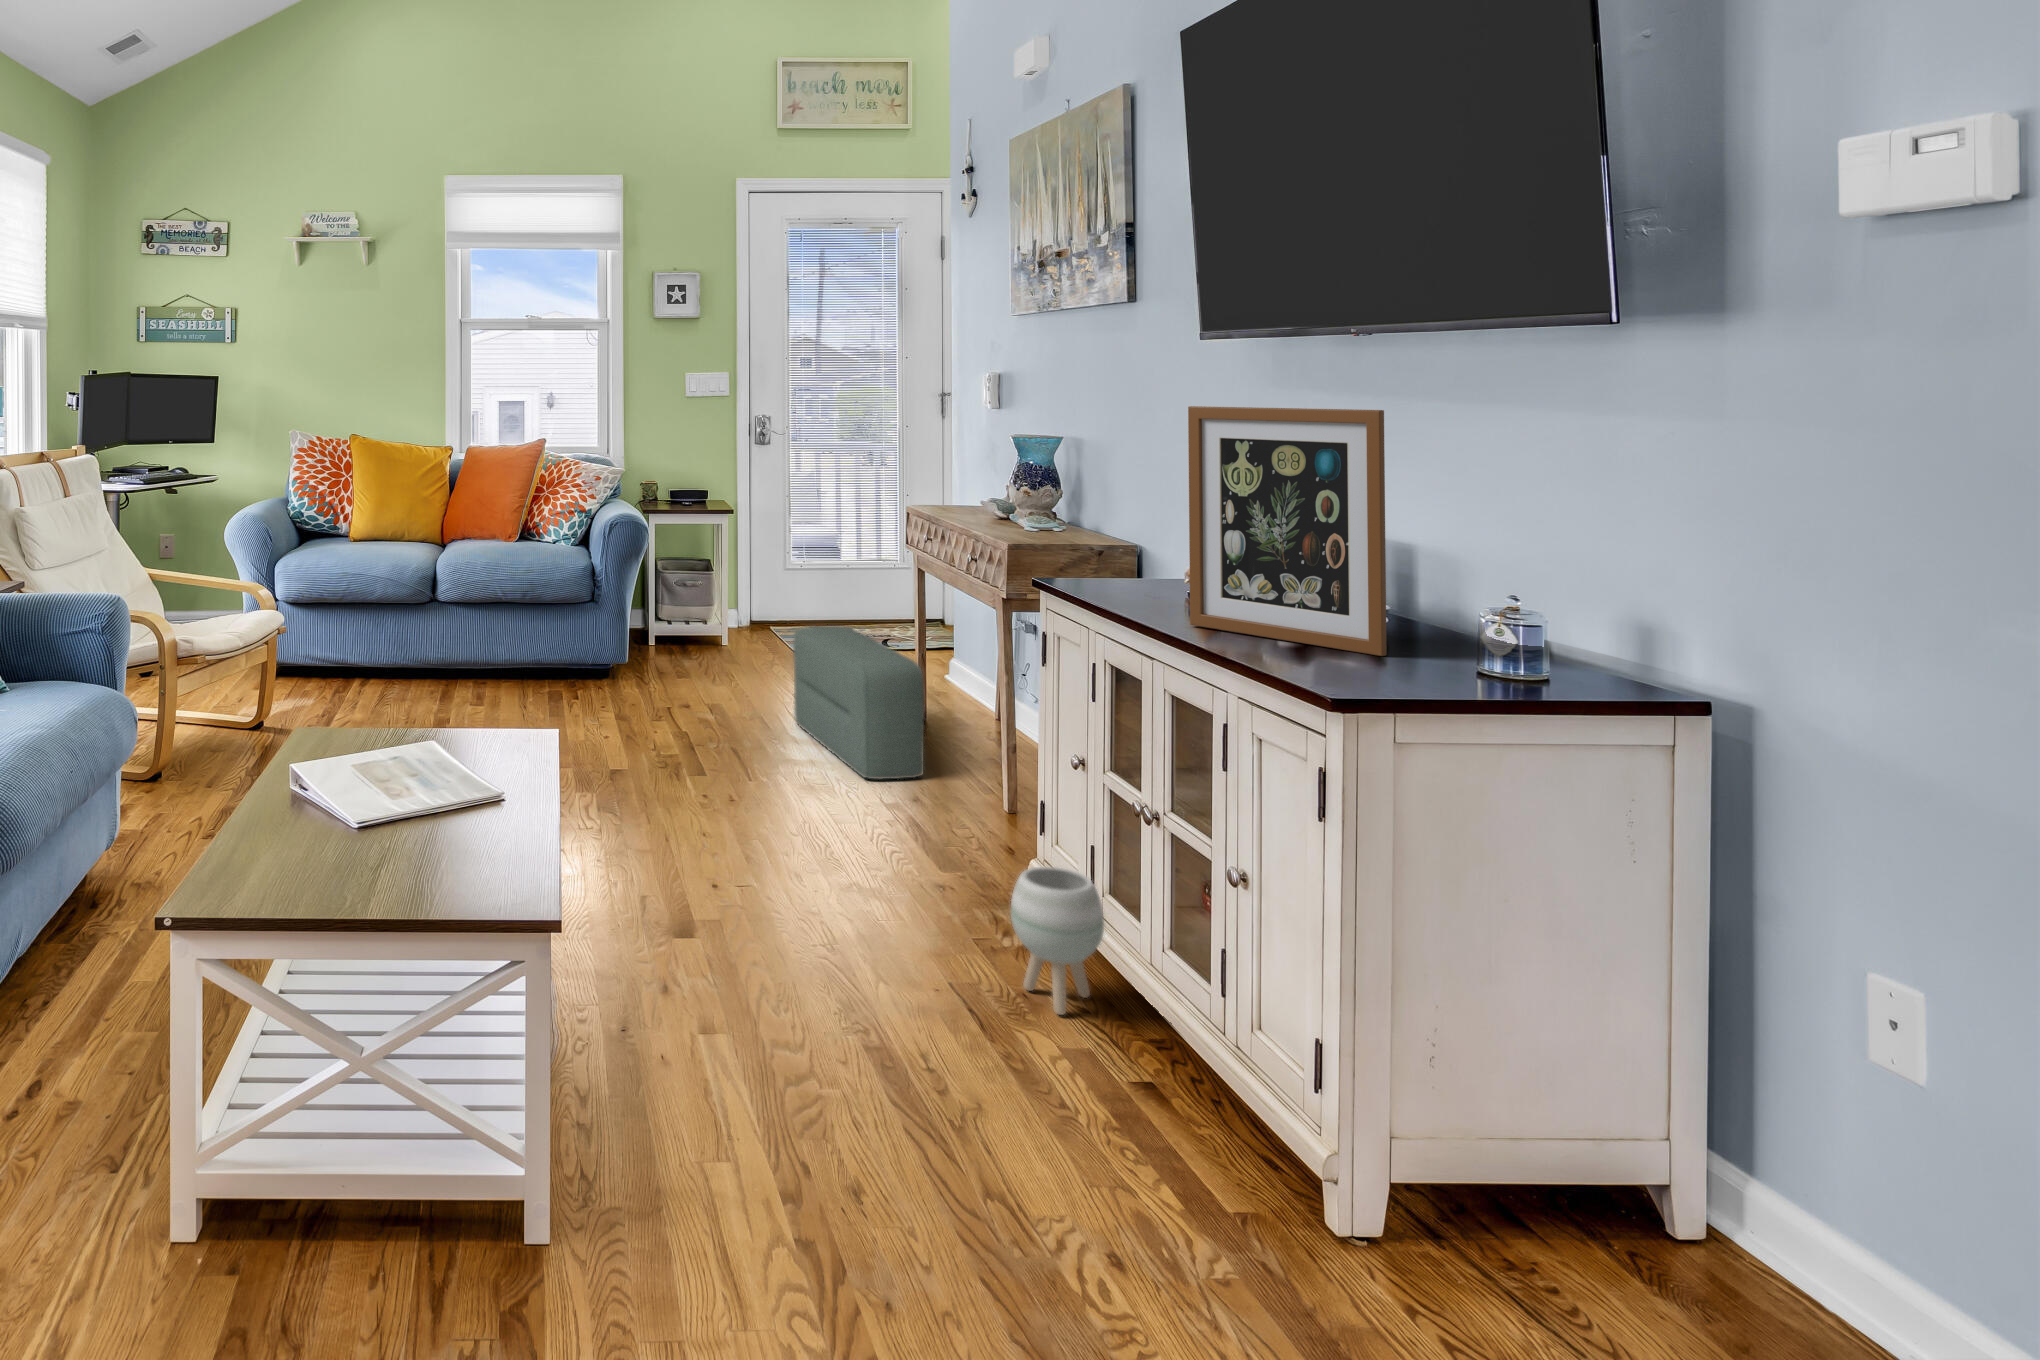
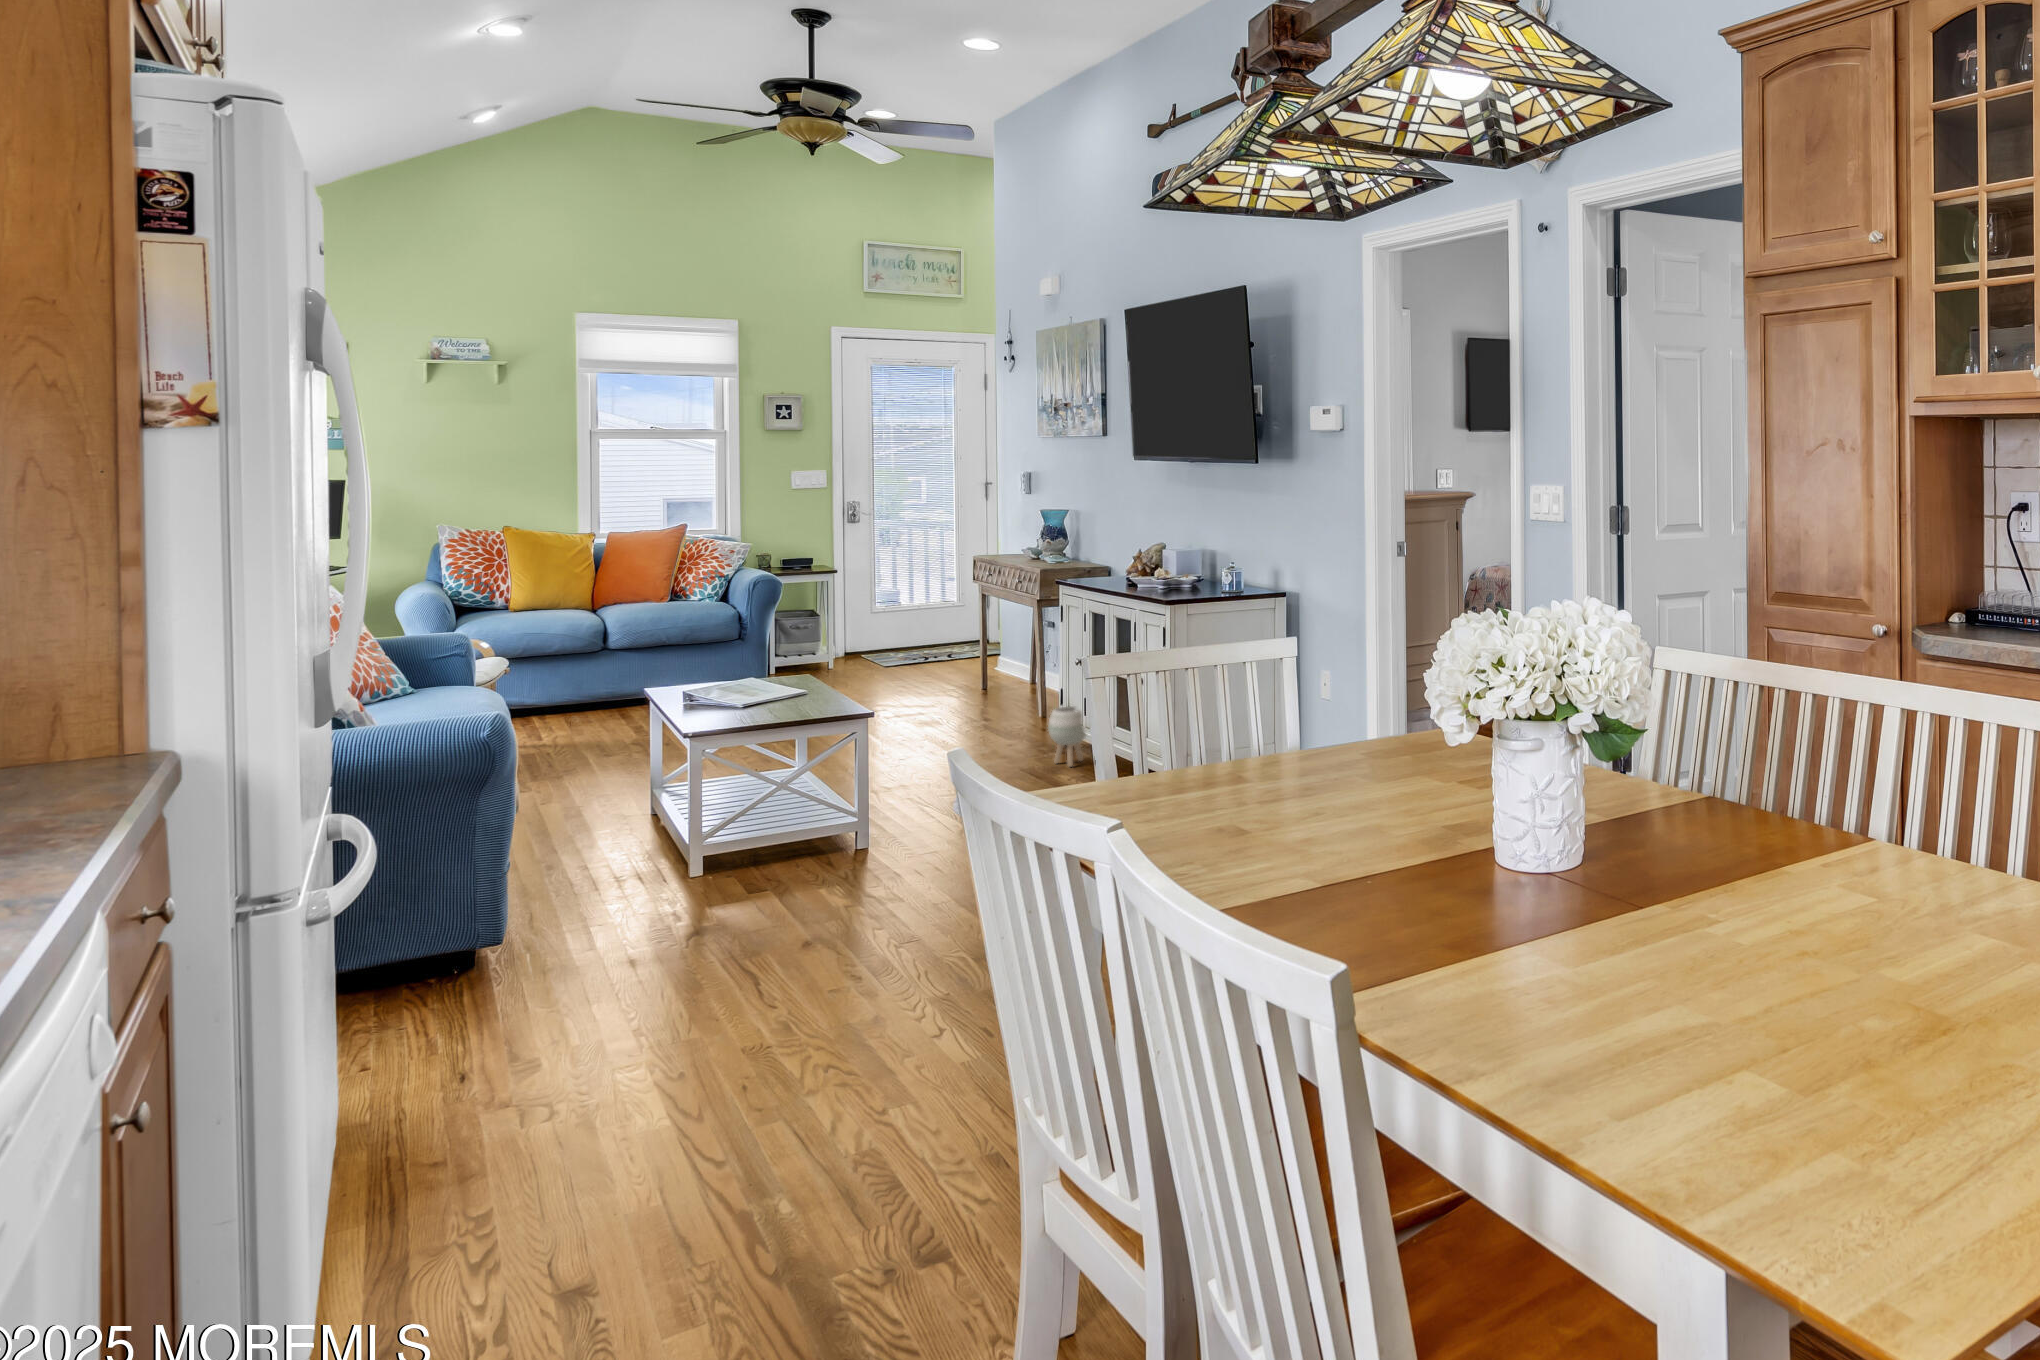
picture frame: present [1188,406,1387,656] -> none [1123,494,1193,589]
pouf: present [793,626,924,780] -> none [903,633,992,713]

